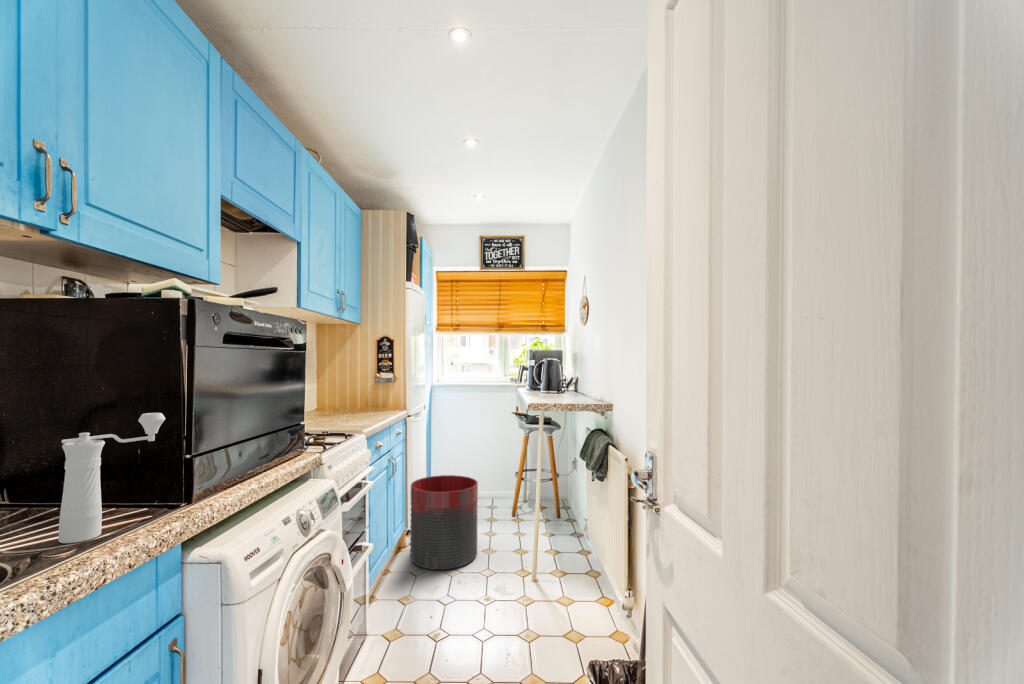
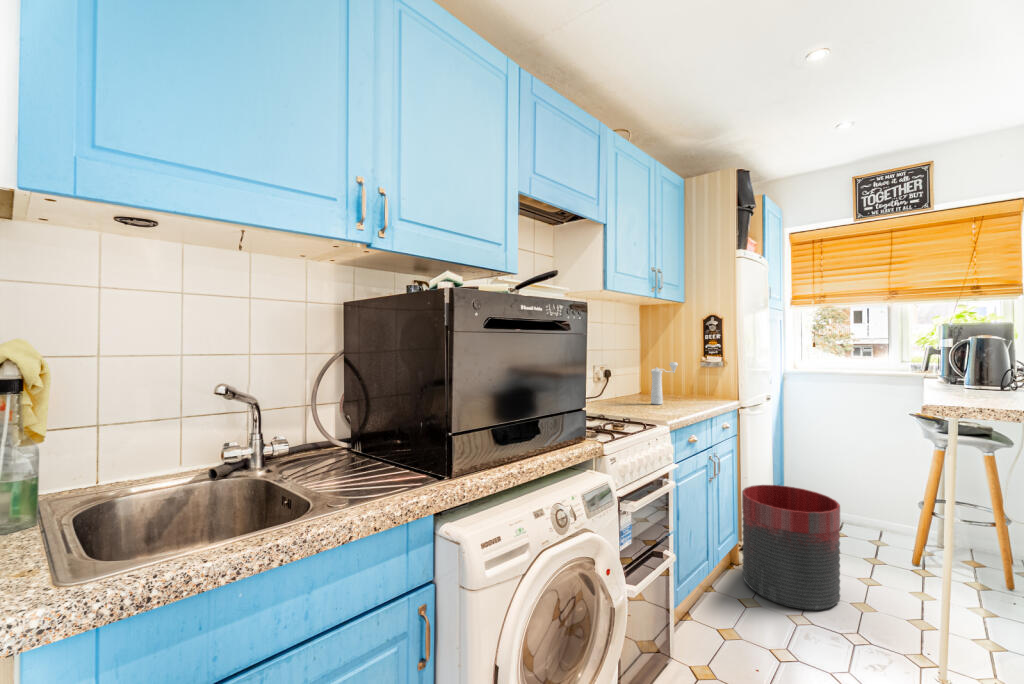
pepper mill: present [58,413,166,543] -> present [651,362,678,404]

